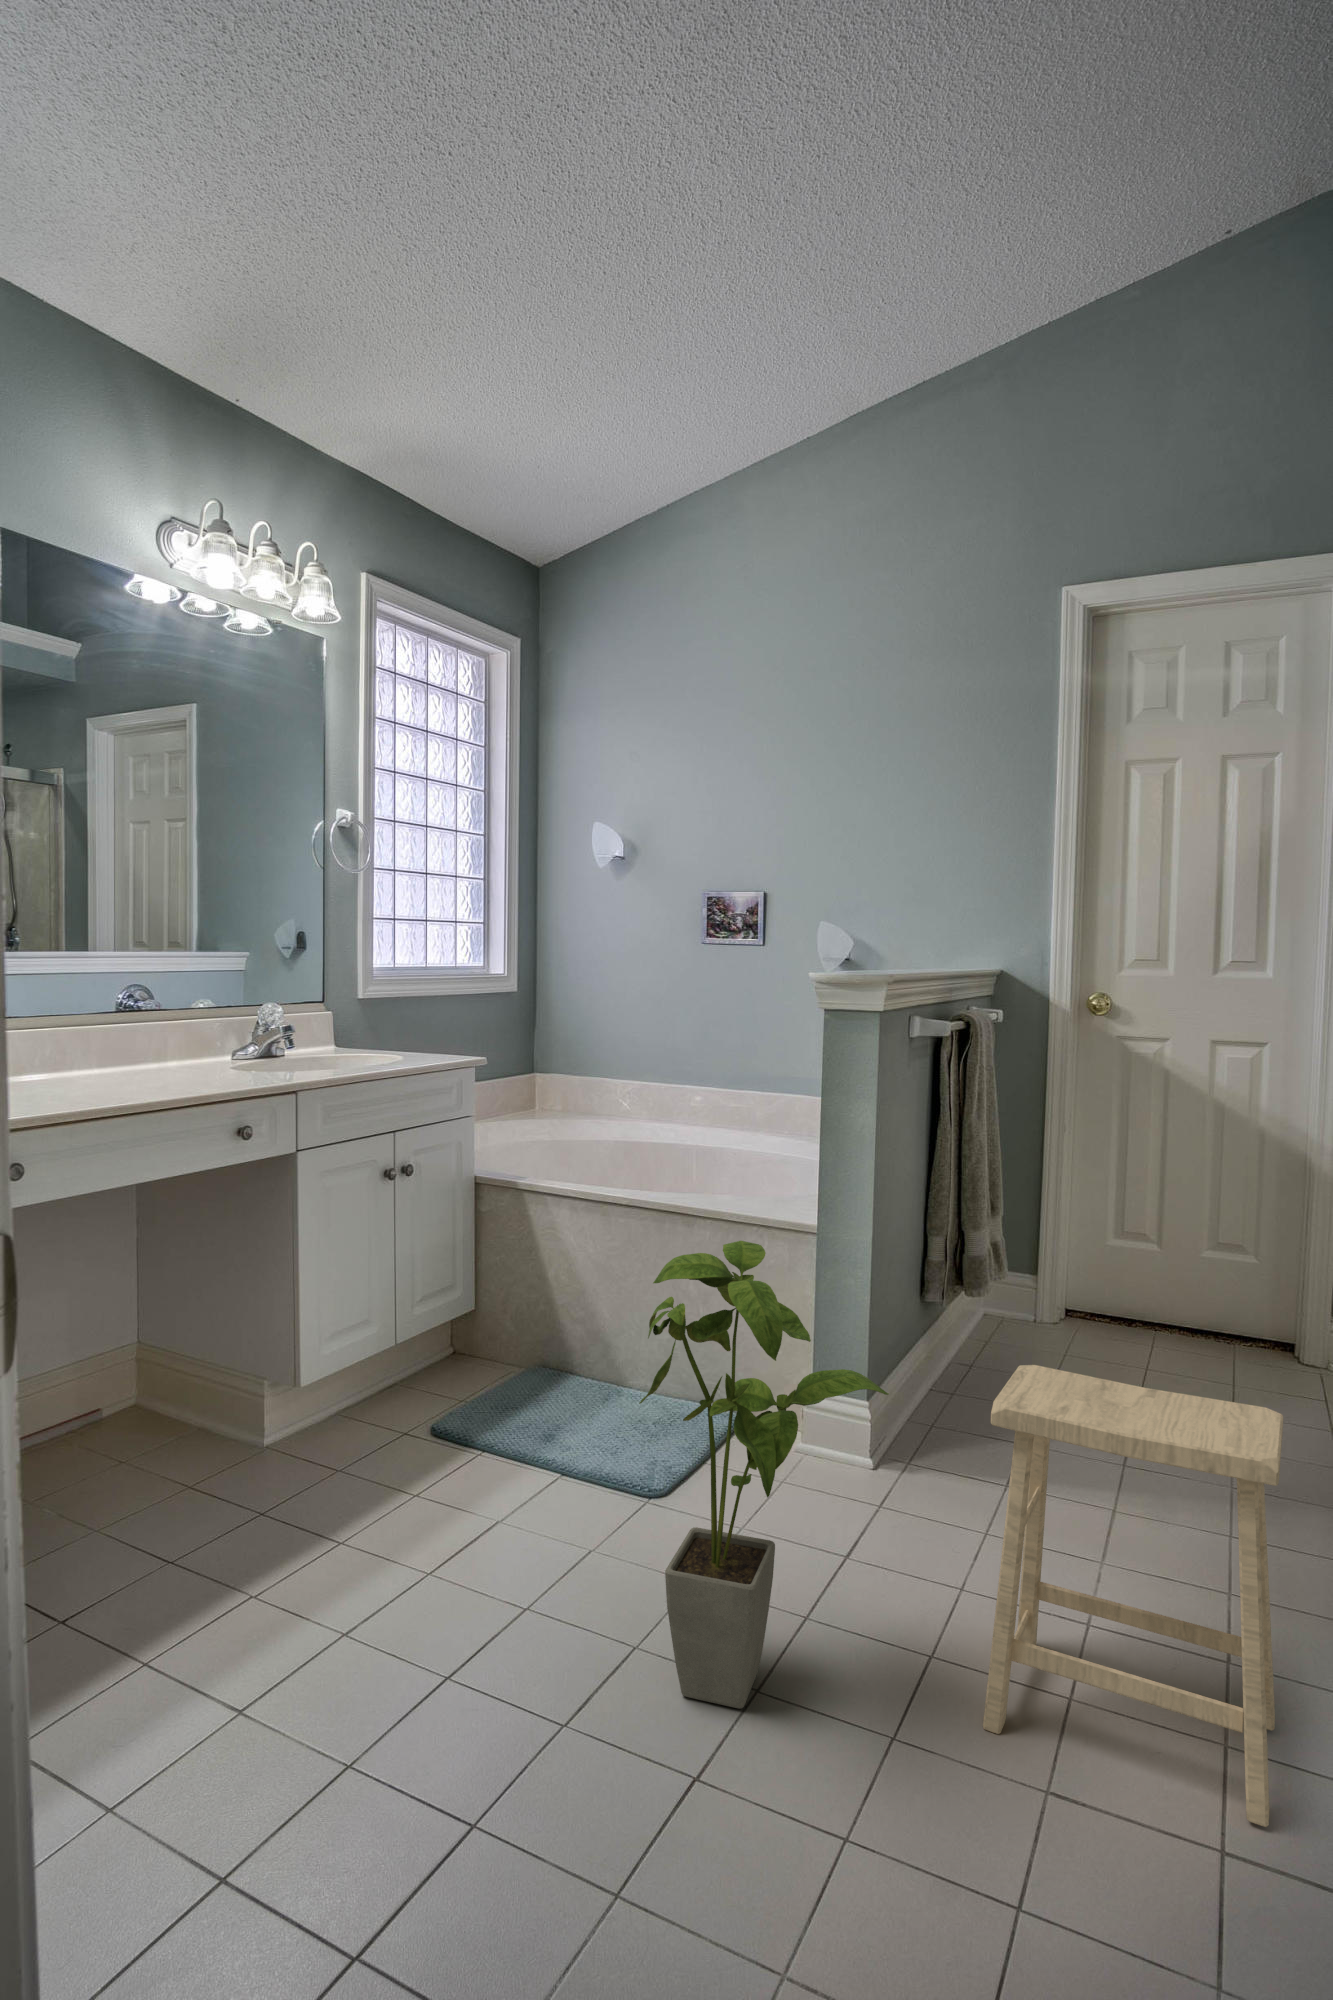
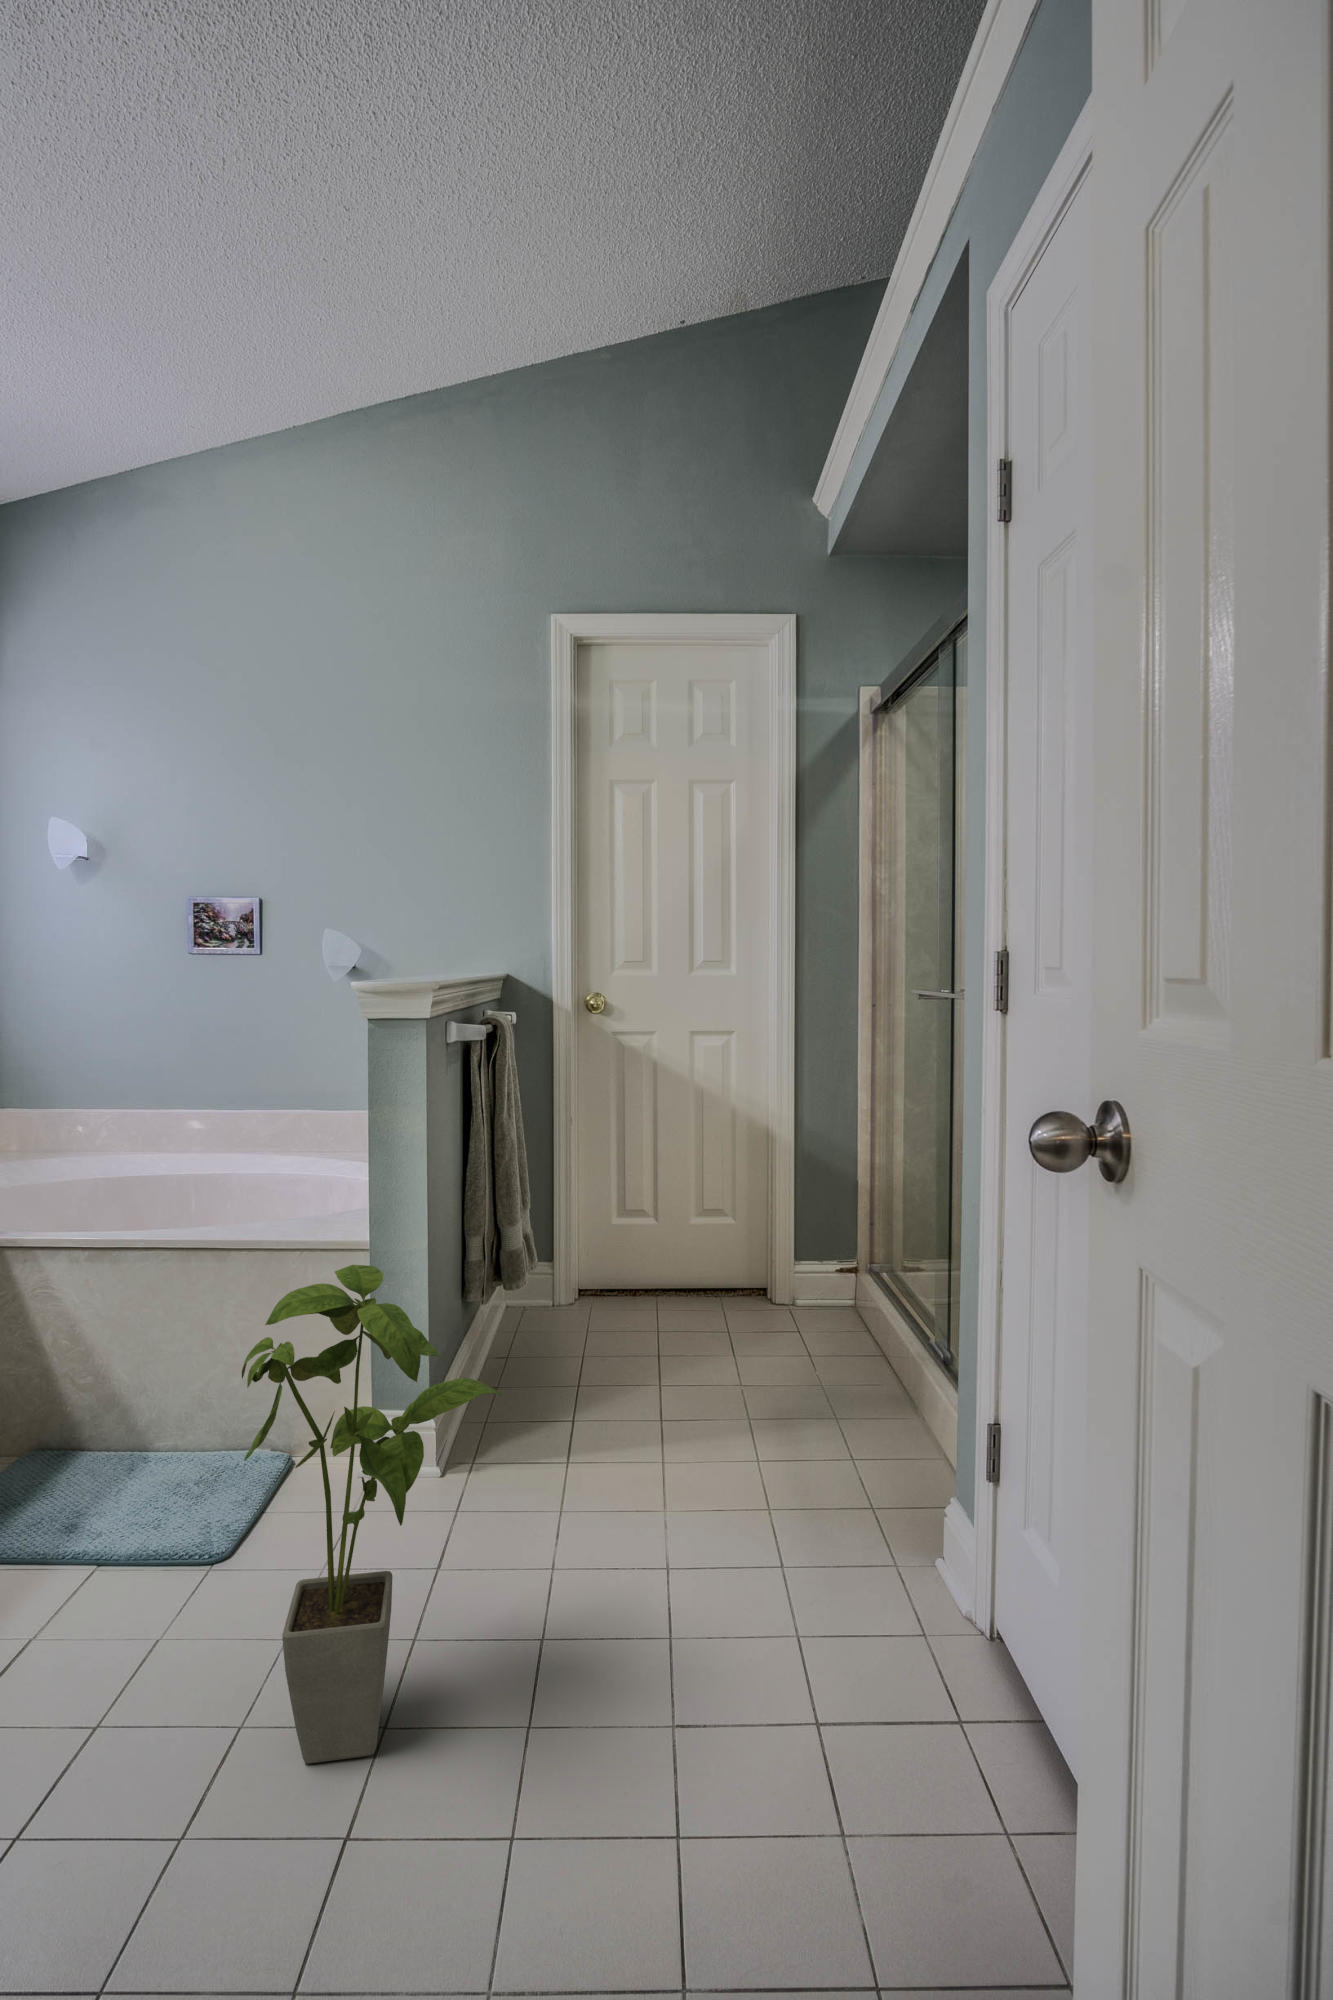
footstool: present [983,1365,1283,1827] -> none [601,1339,845,1693]

